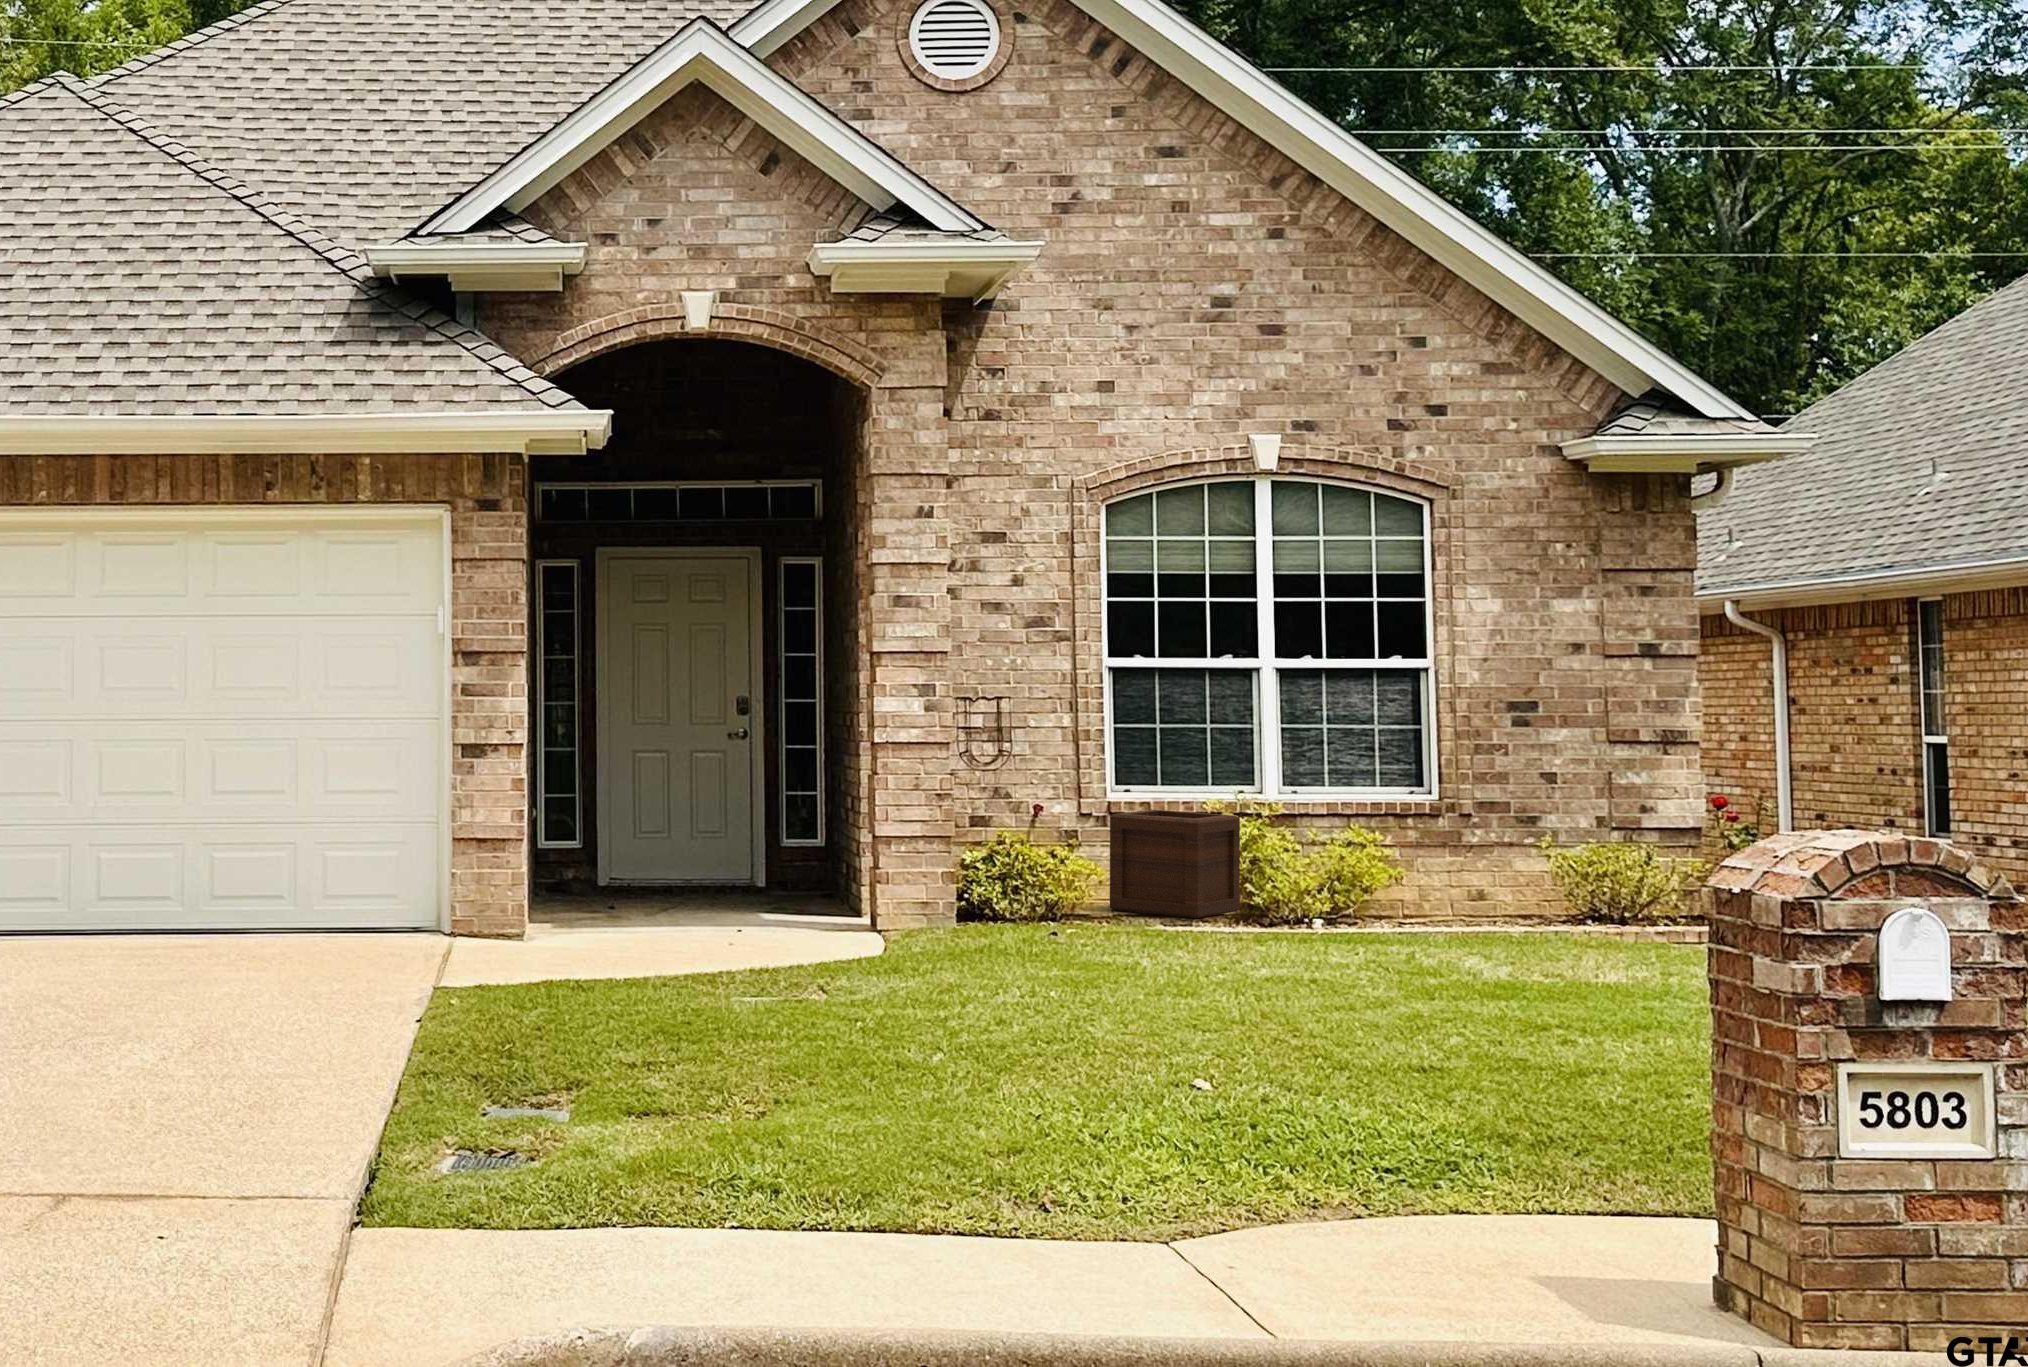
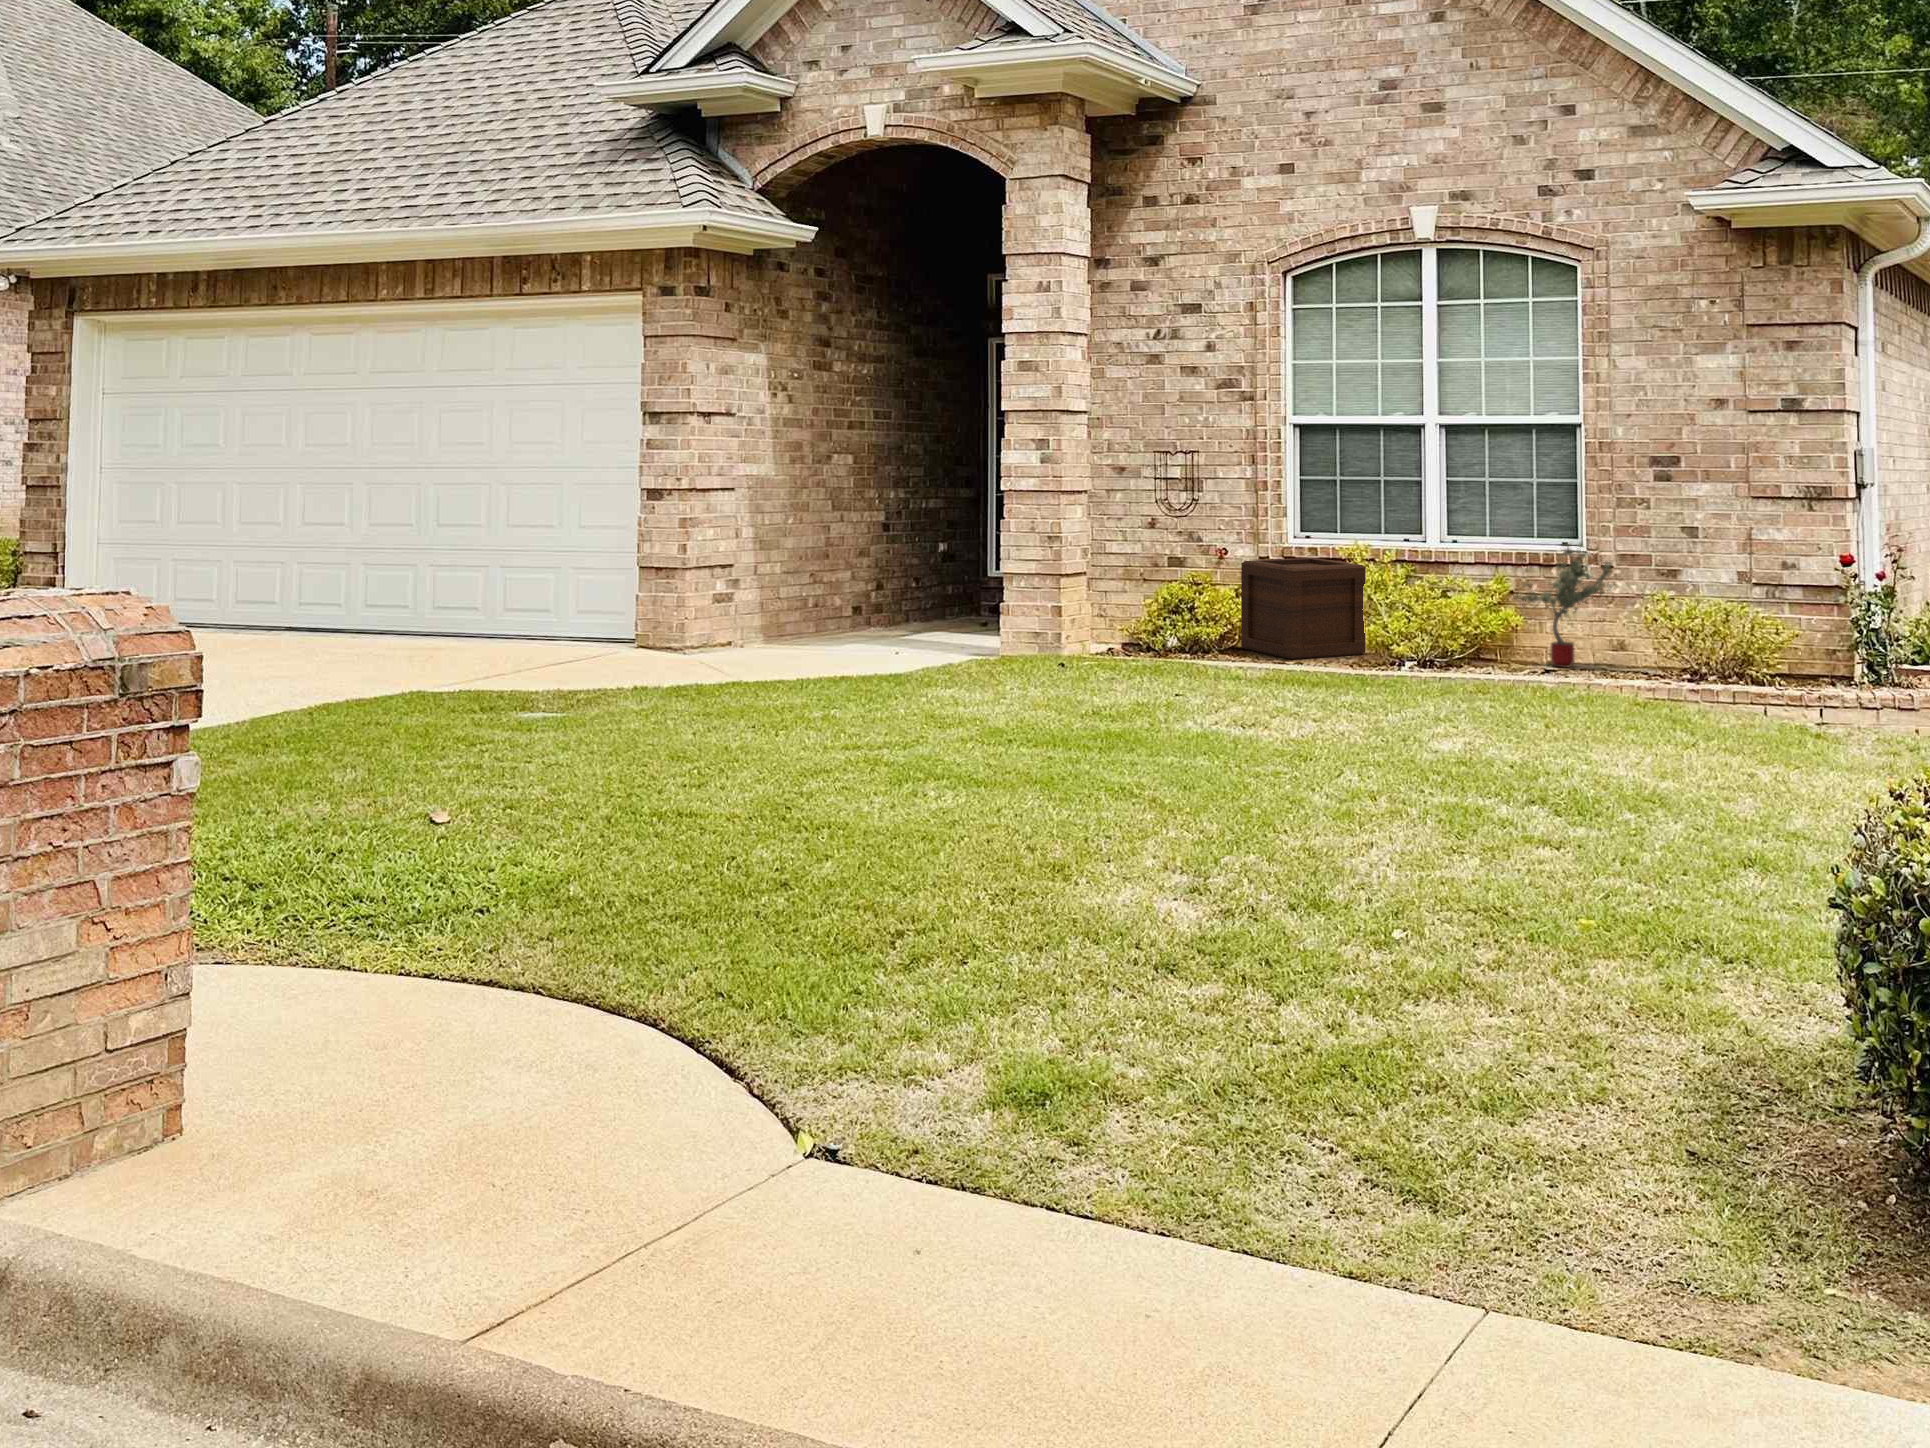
potted tree: none [1391,787,1498,916] -> present [1514,543,1612,667]

